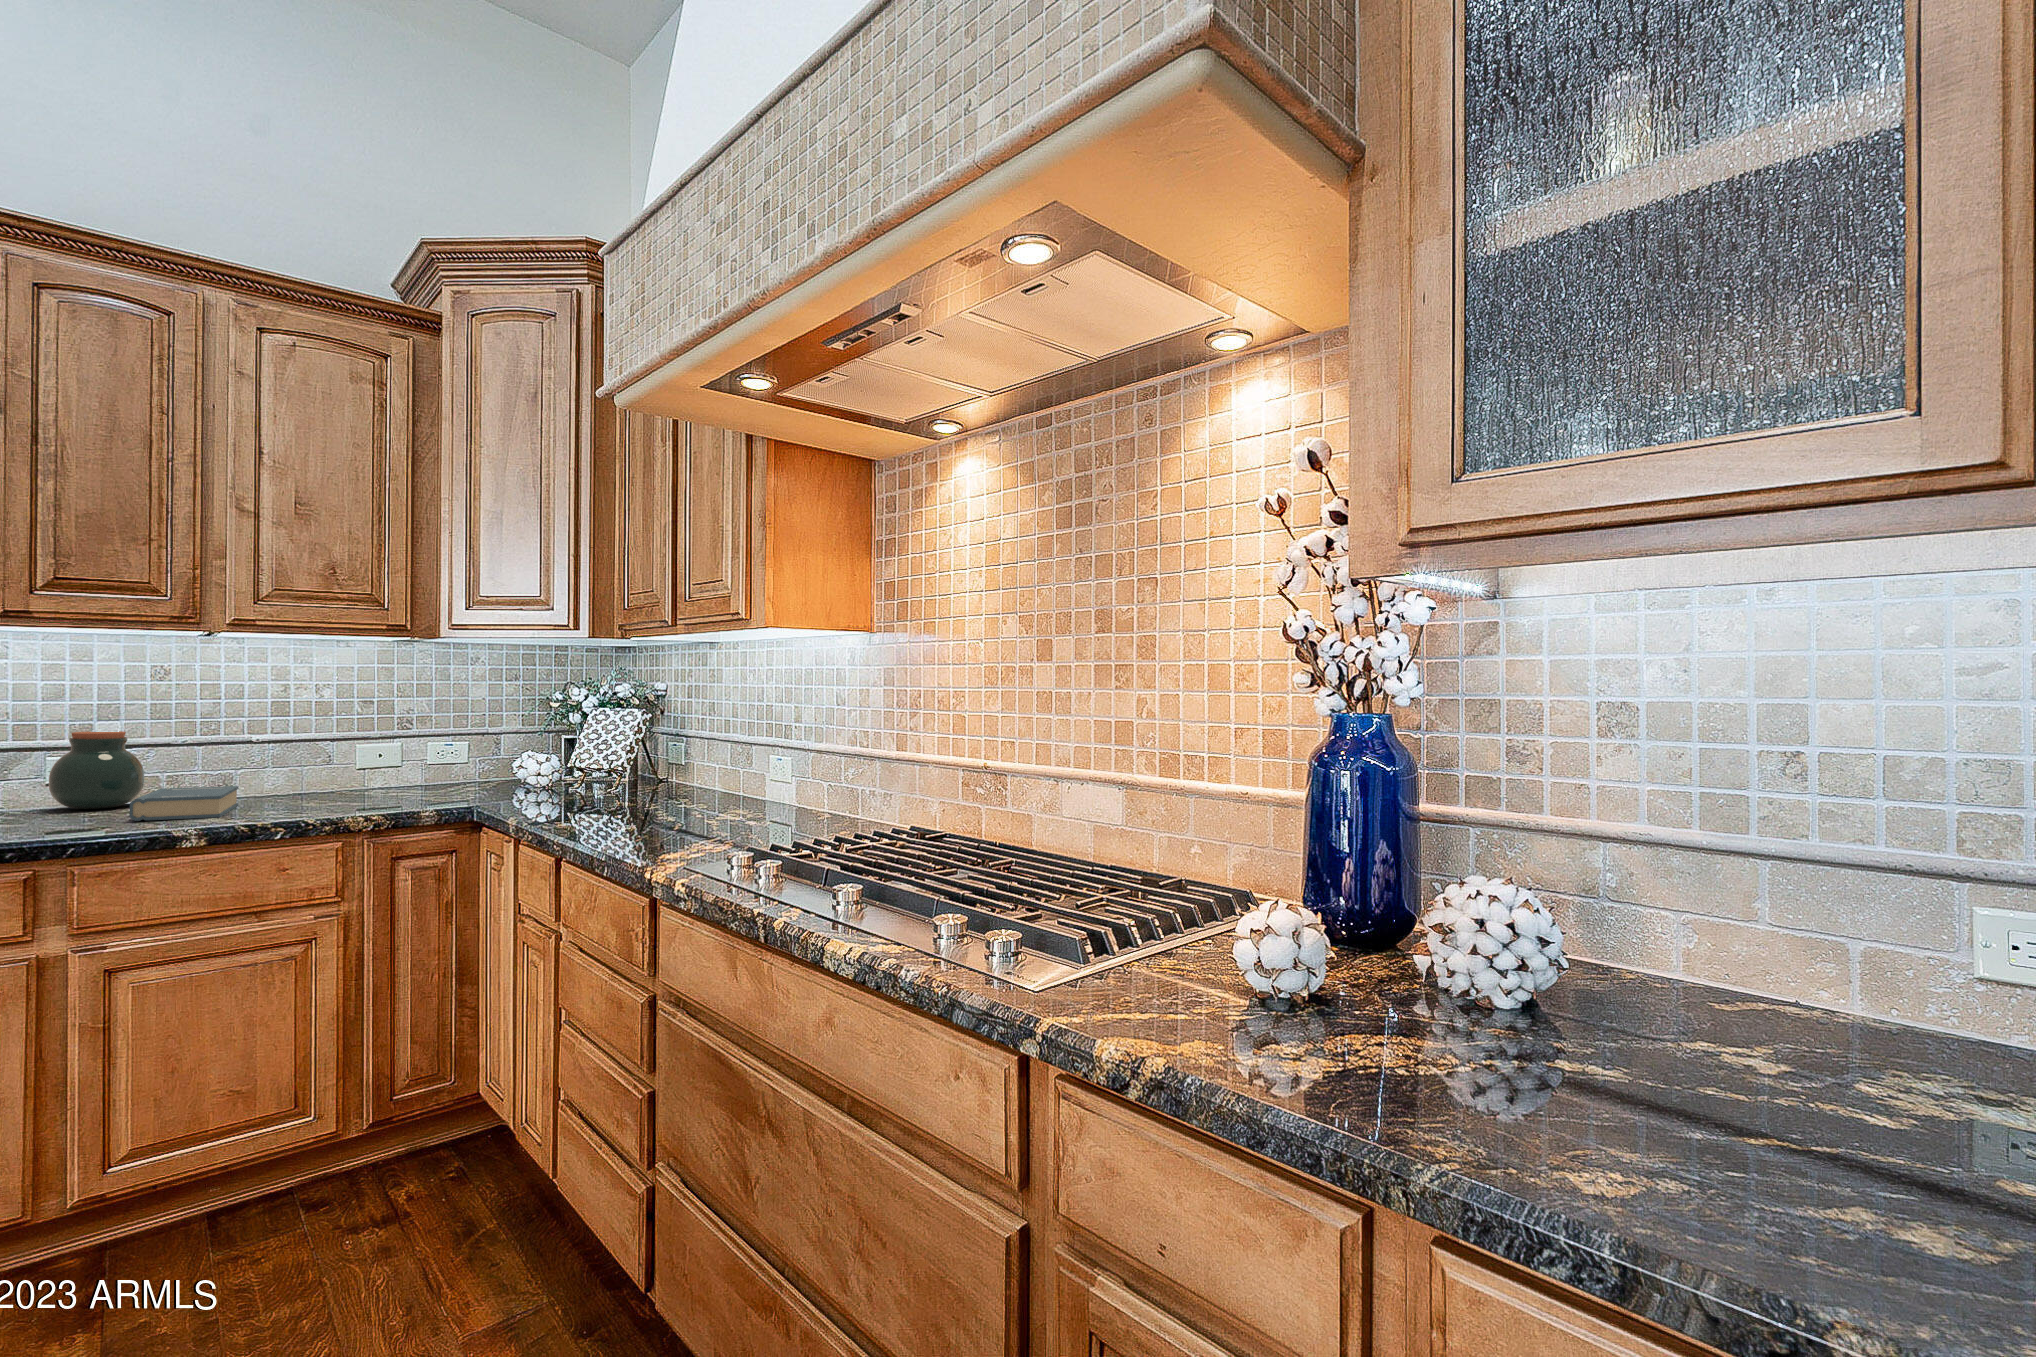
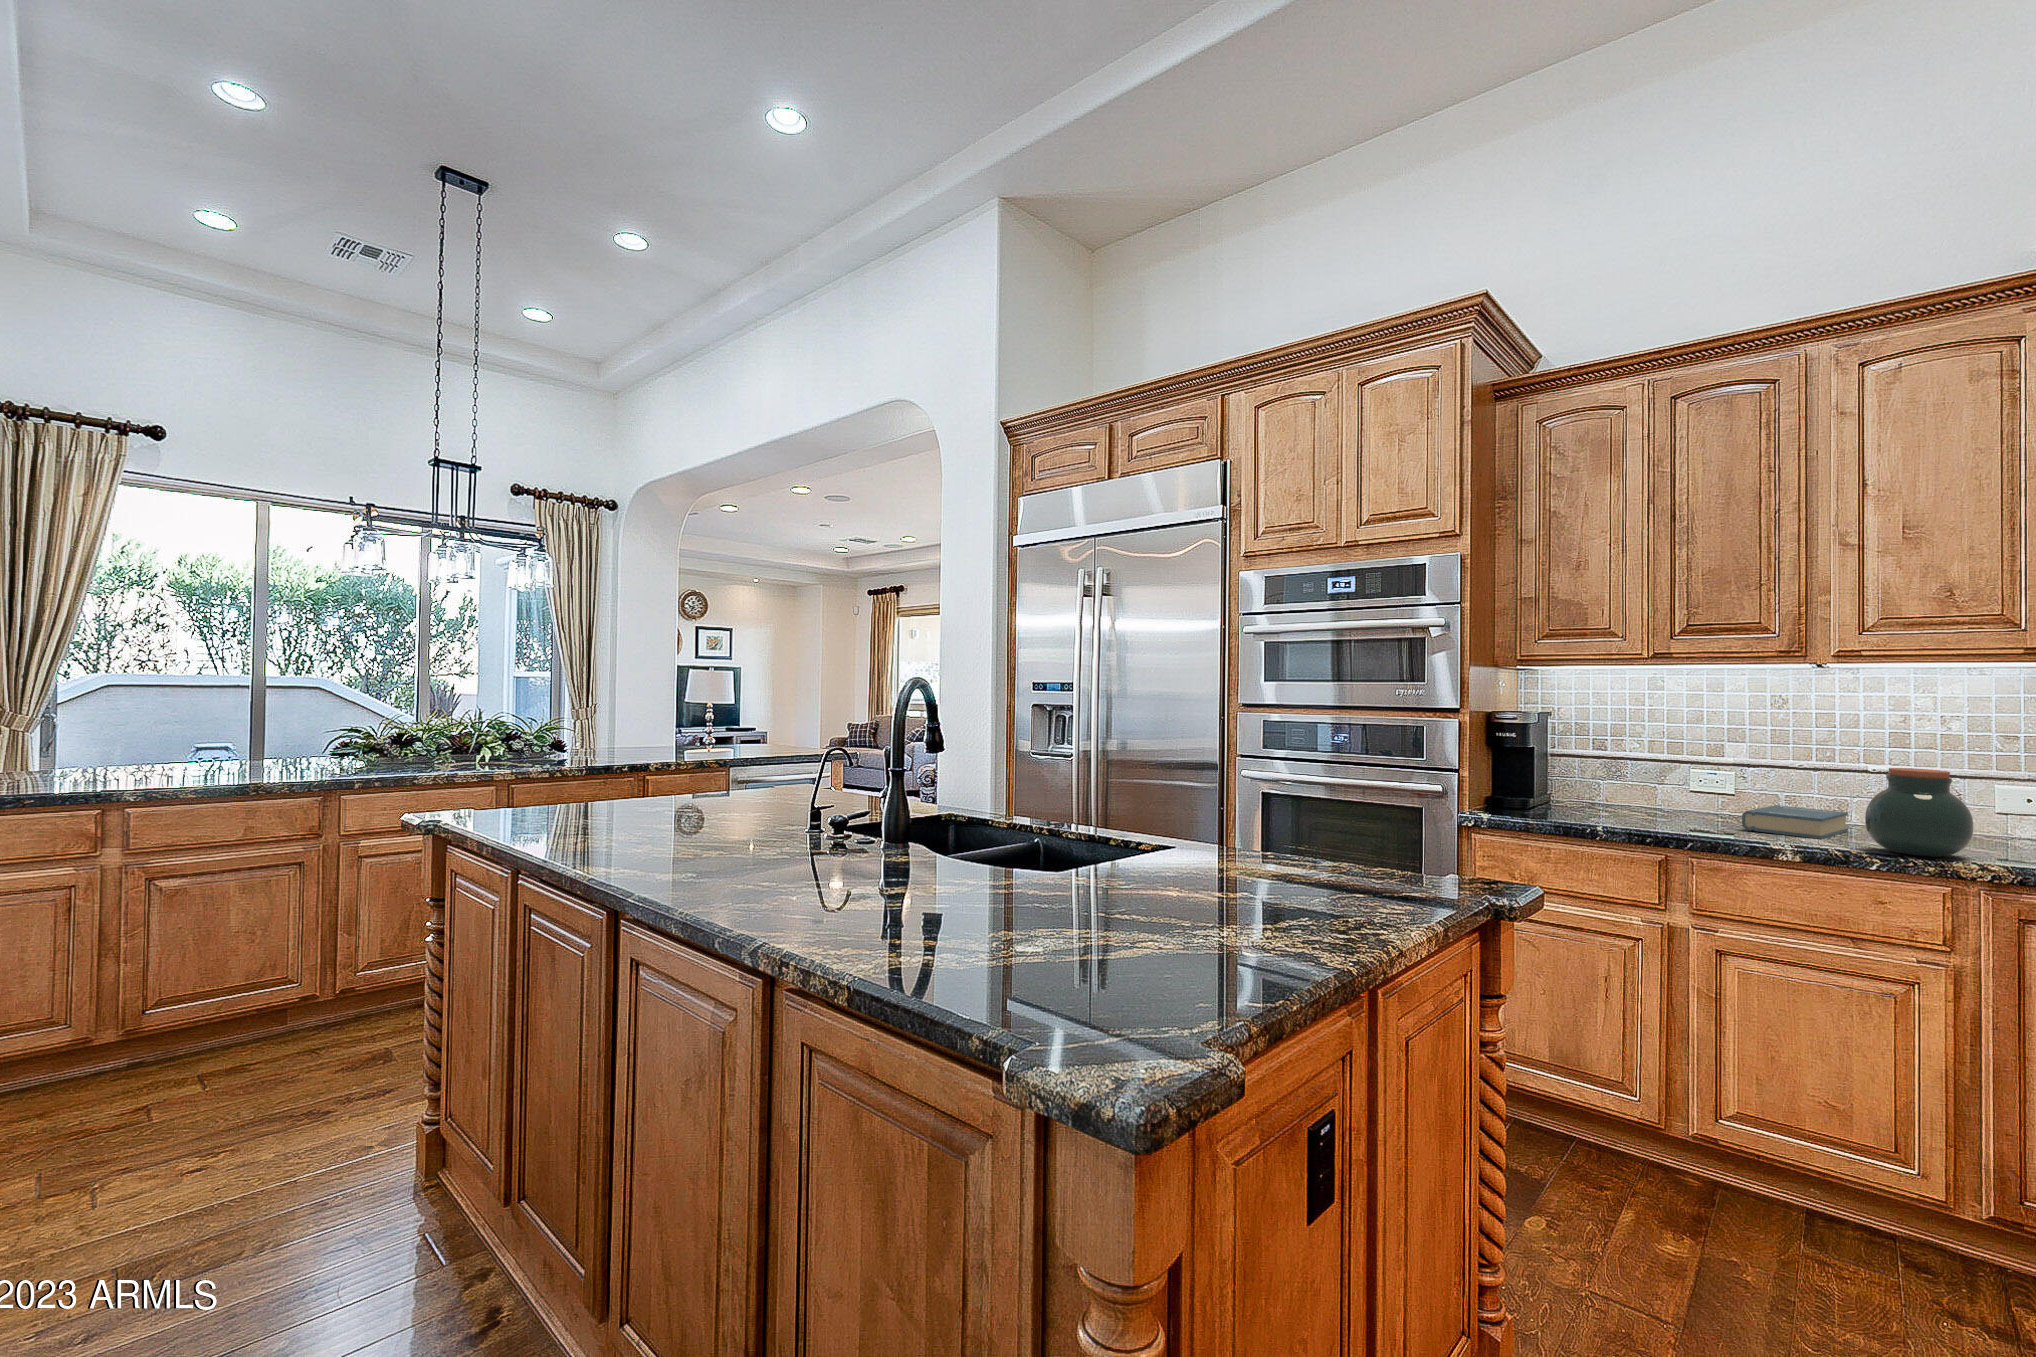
jar: present [49,731,144,809] -> present [1865,768,1973,857]

